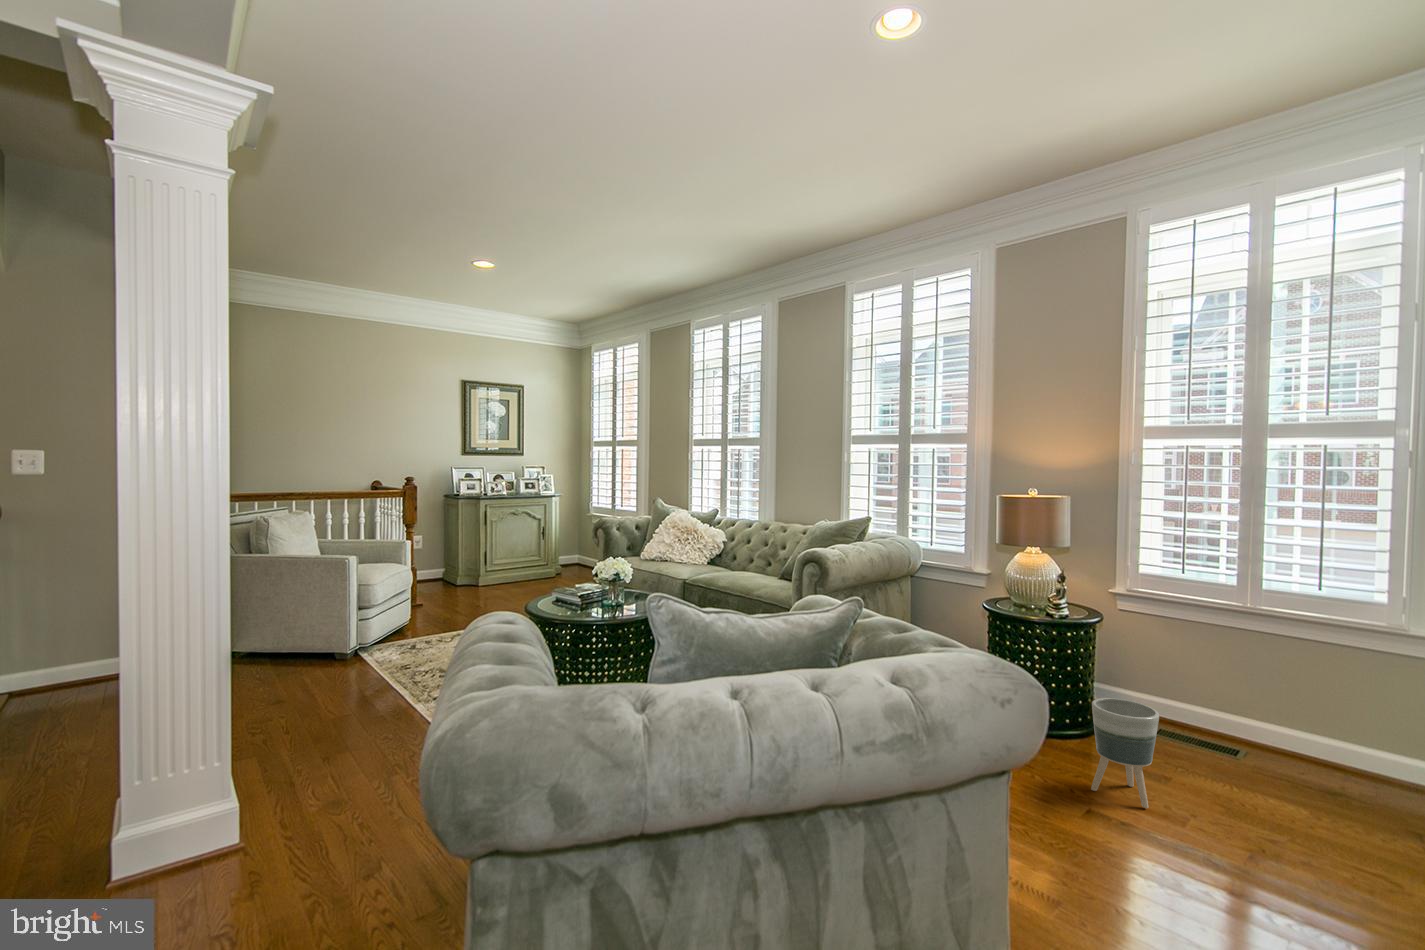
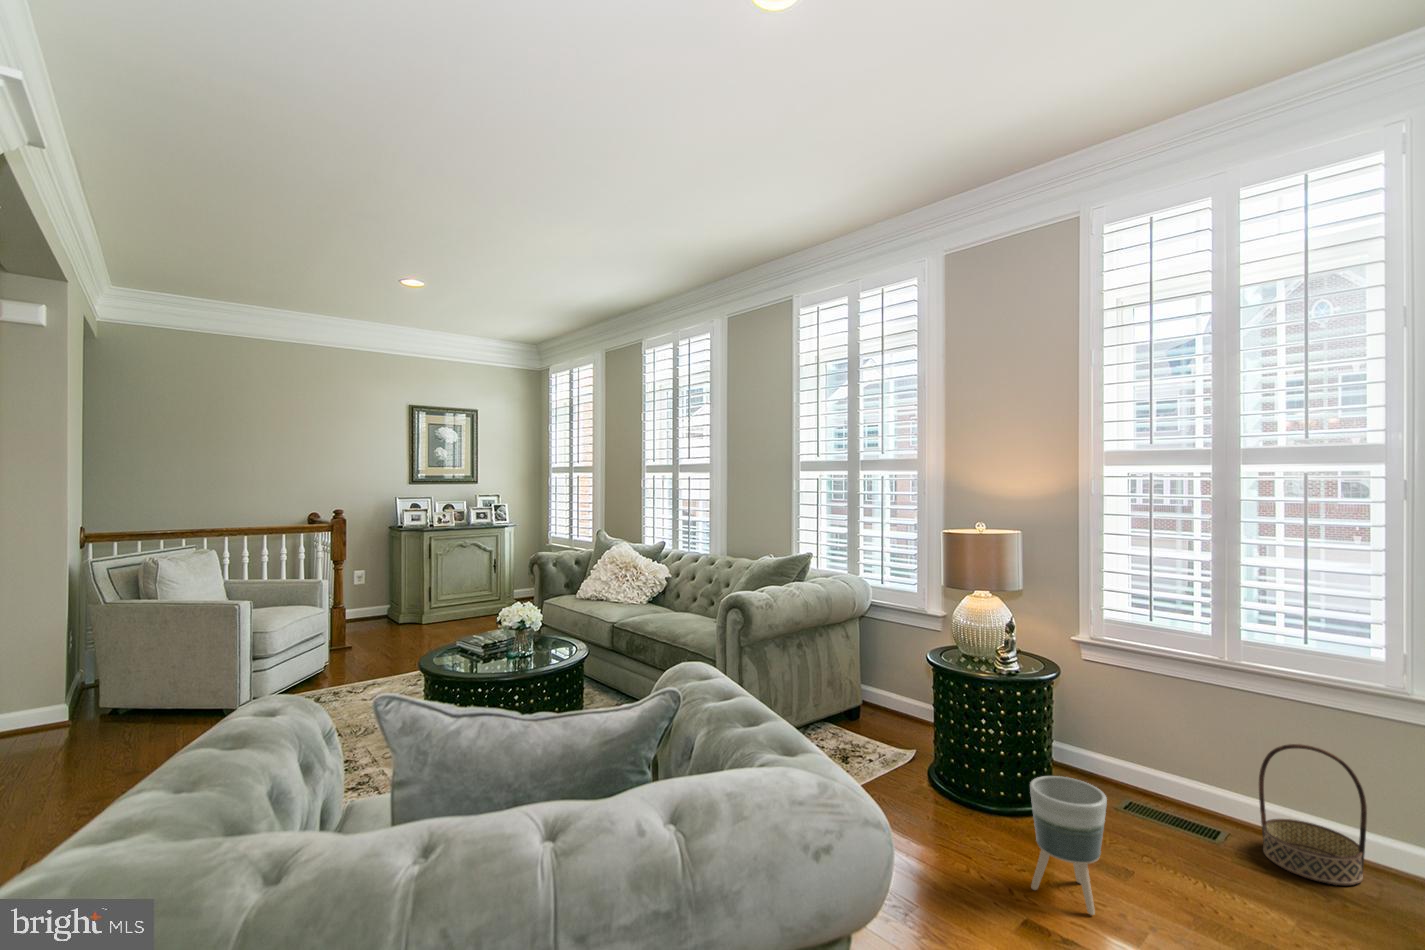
basket: none [1277,674,1370,788] -> present [1259,744,1367,885]

